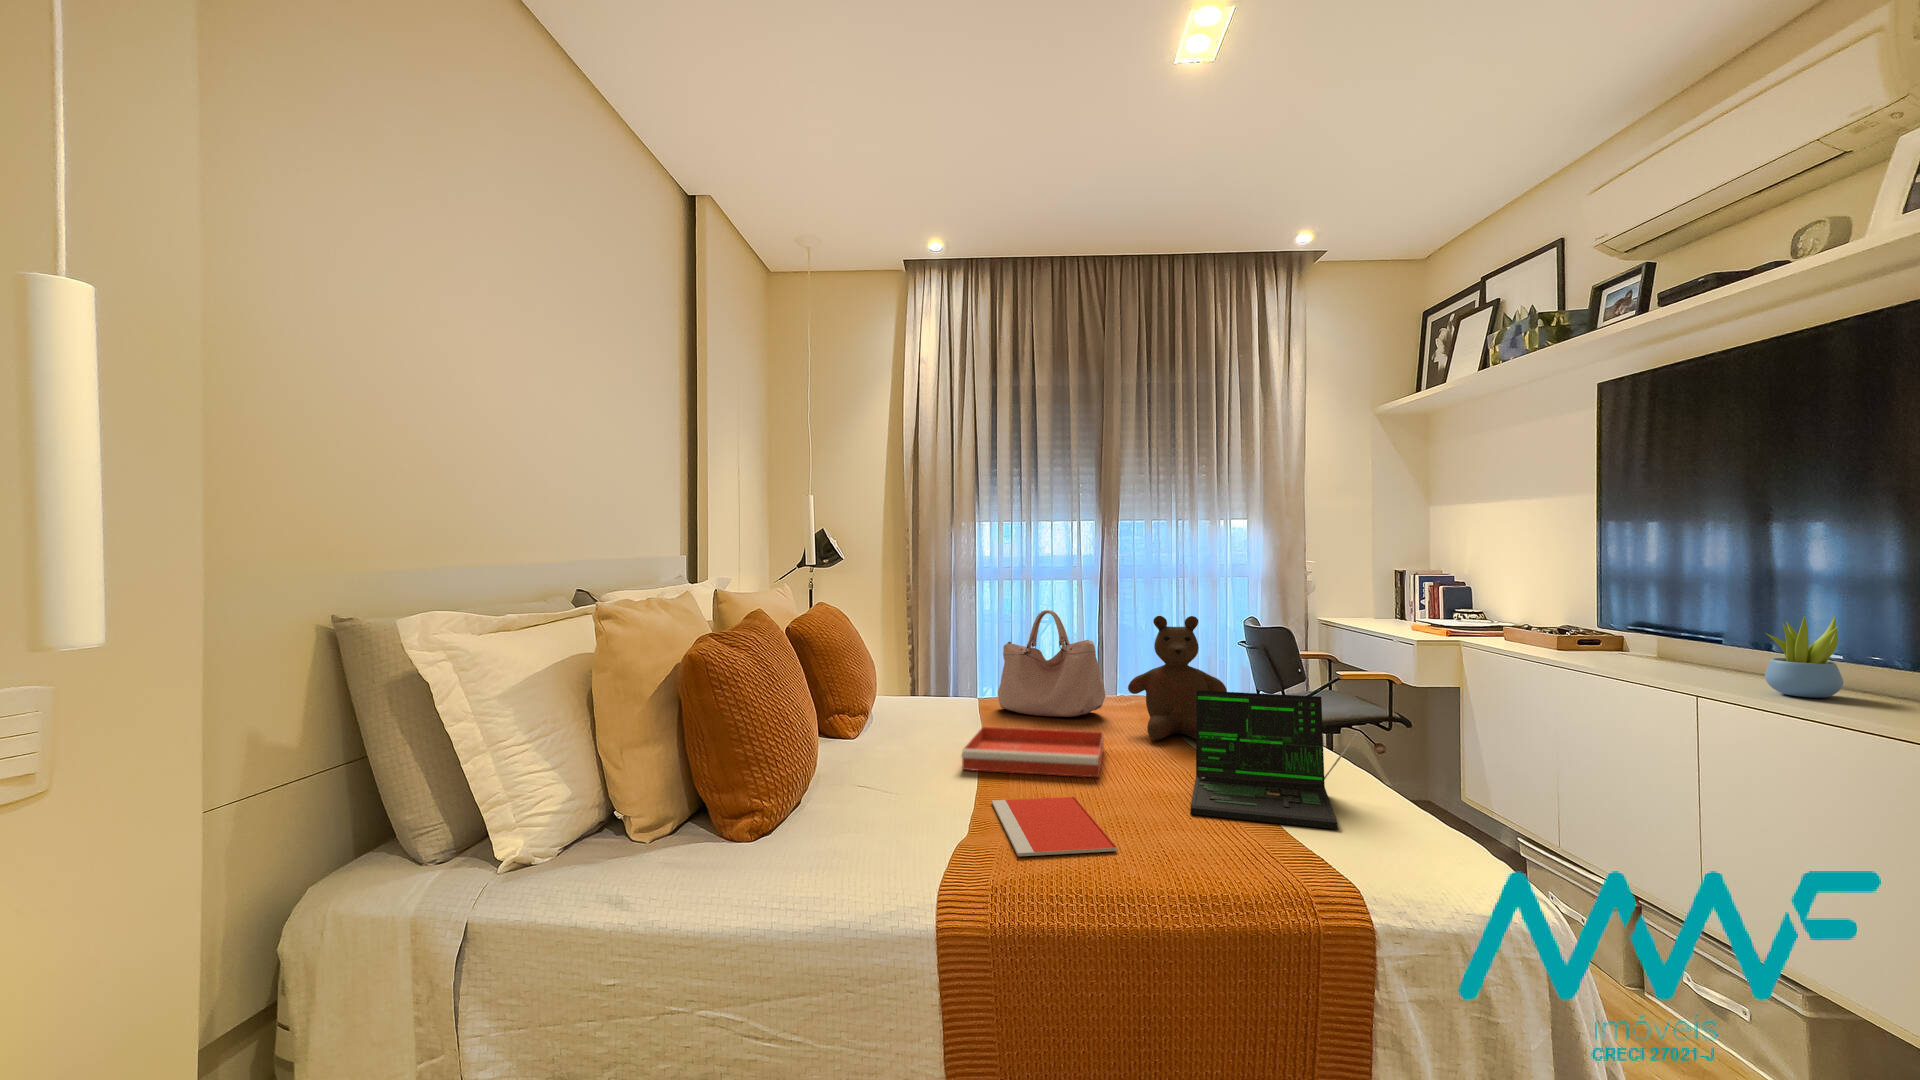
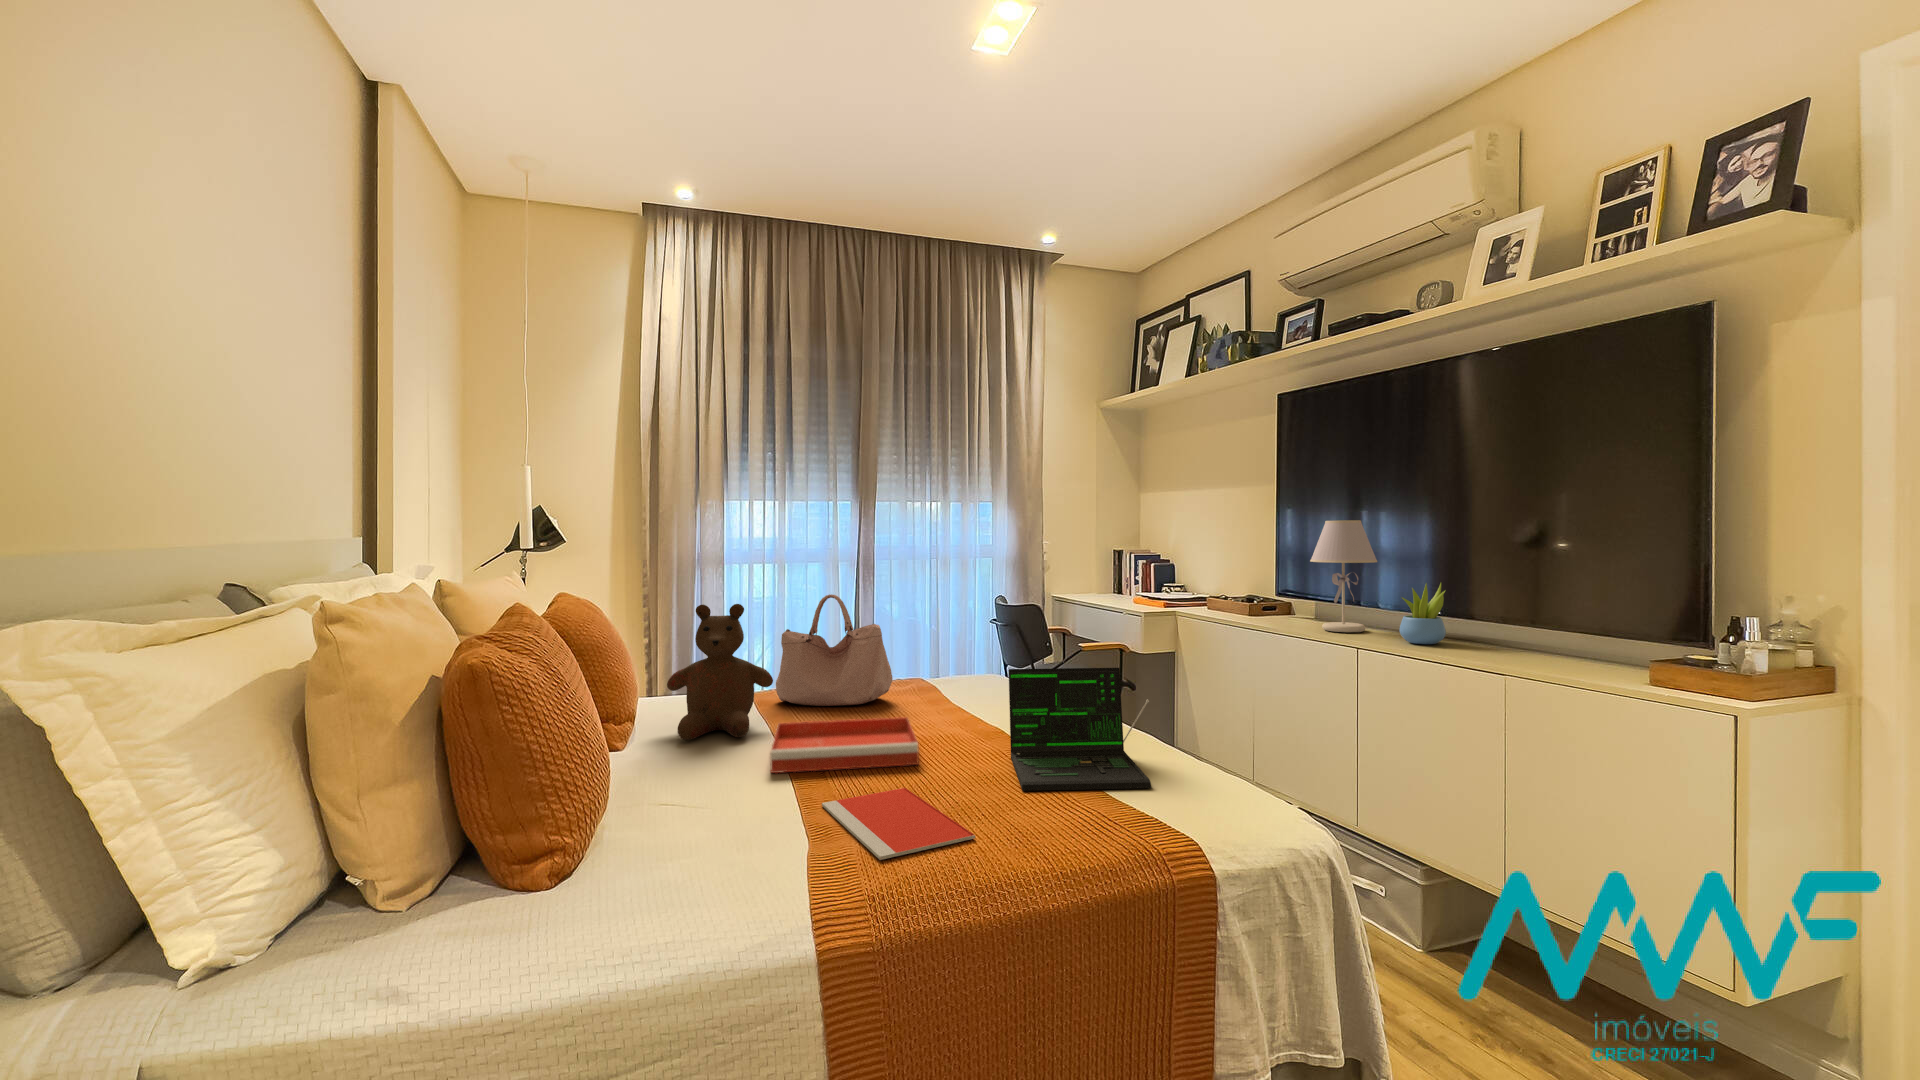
table lamp: none [1633,534,1739,677] -> present [1310,520,1377,632]
teddy bear: present [1128,616,1227,740] -> present [667,604,773,740]

